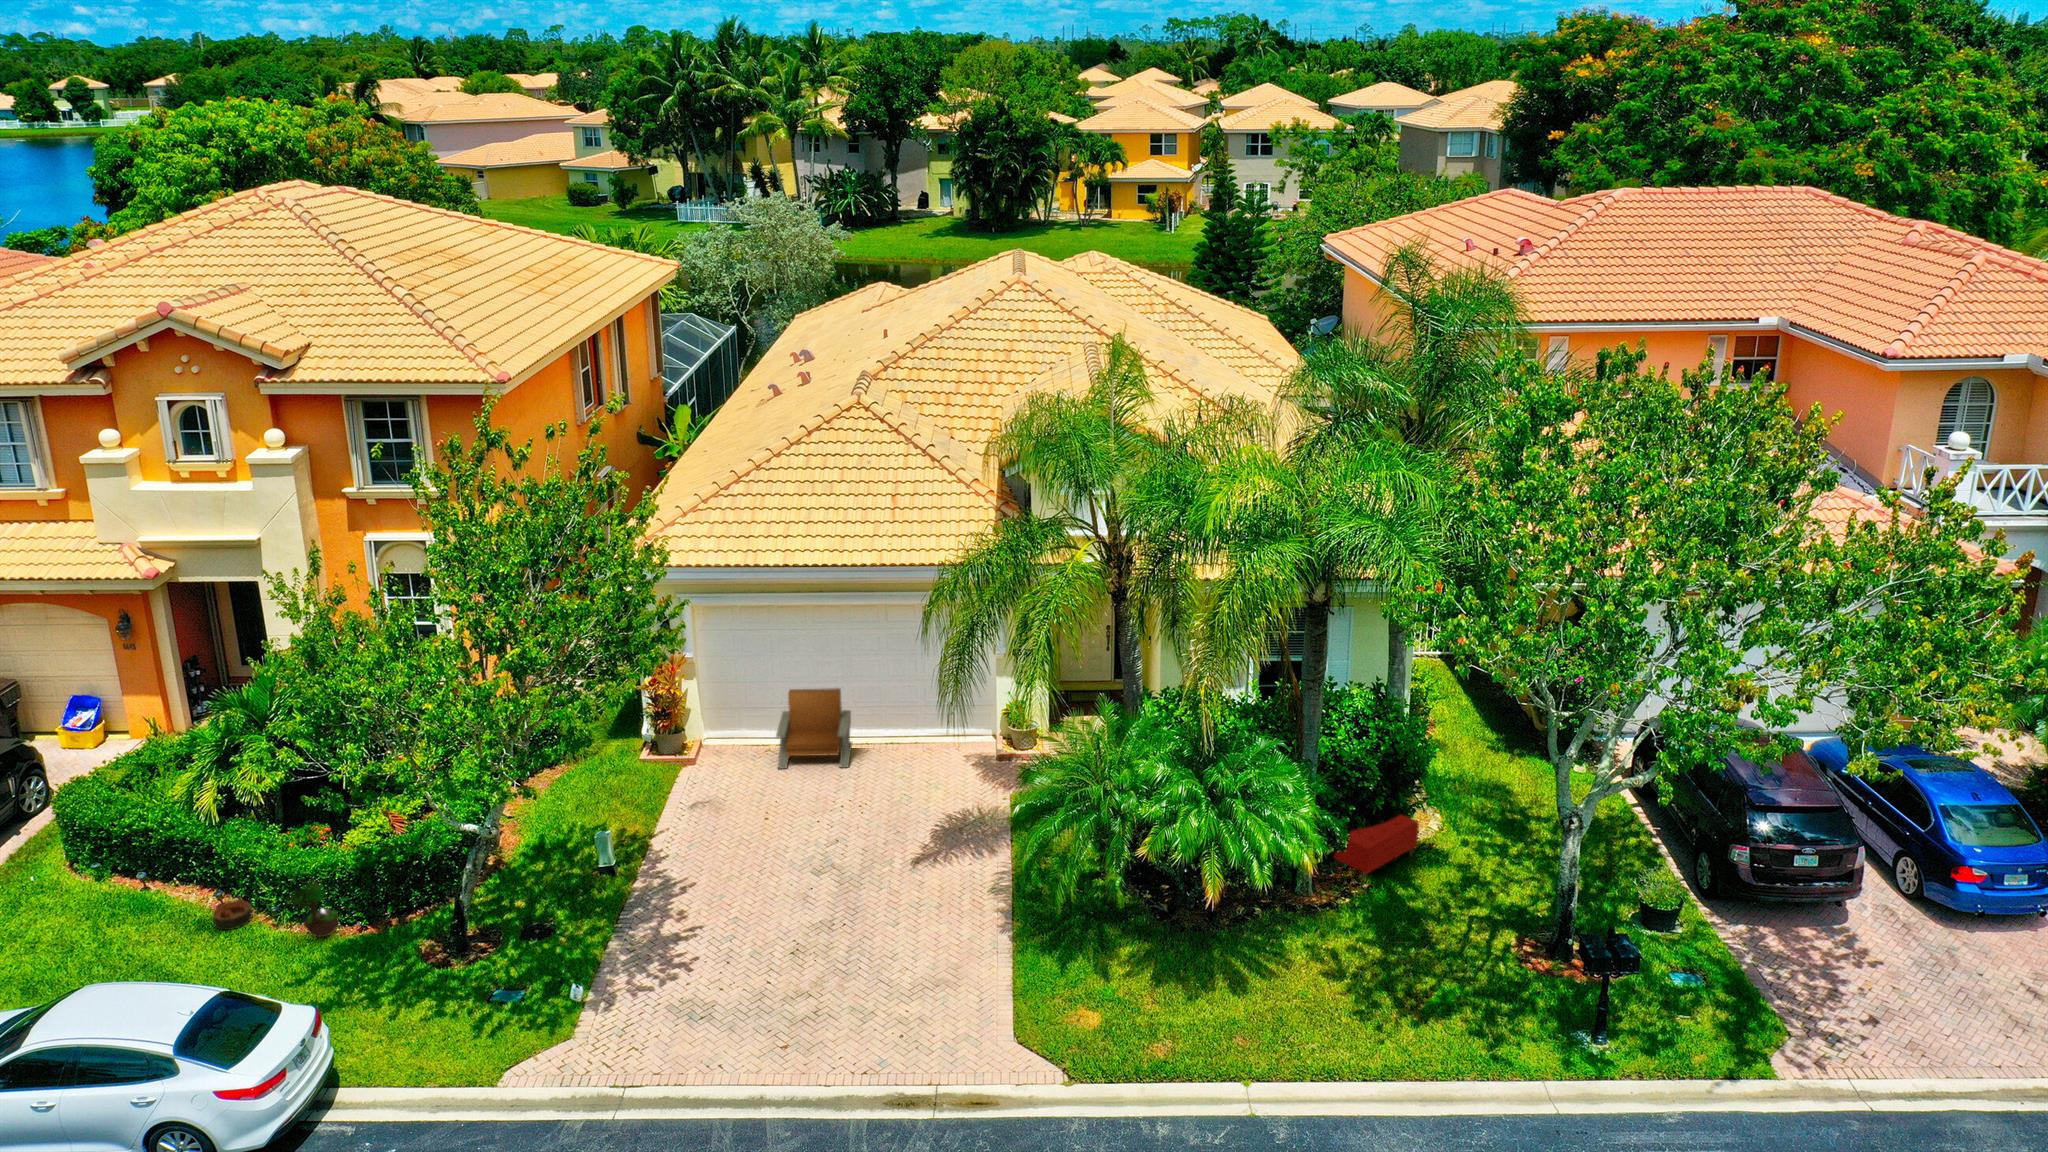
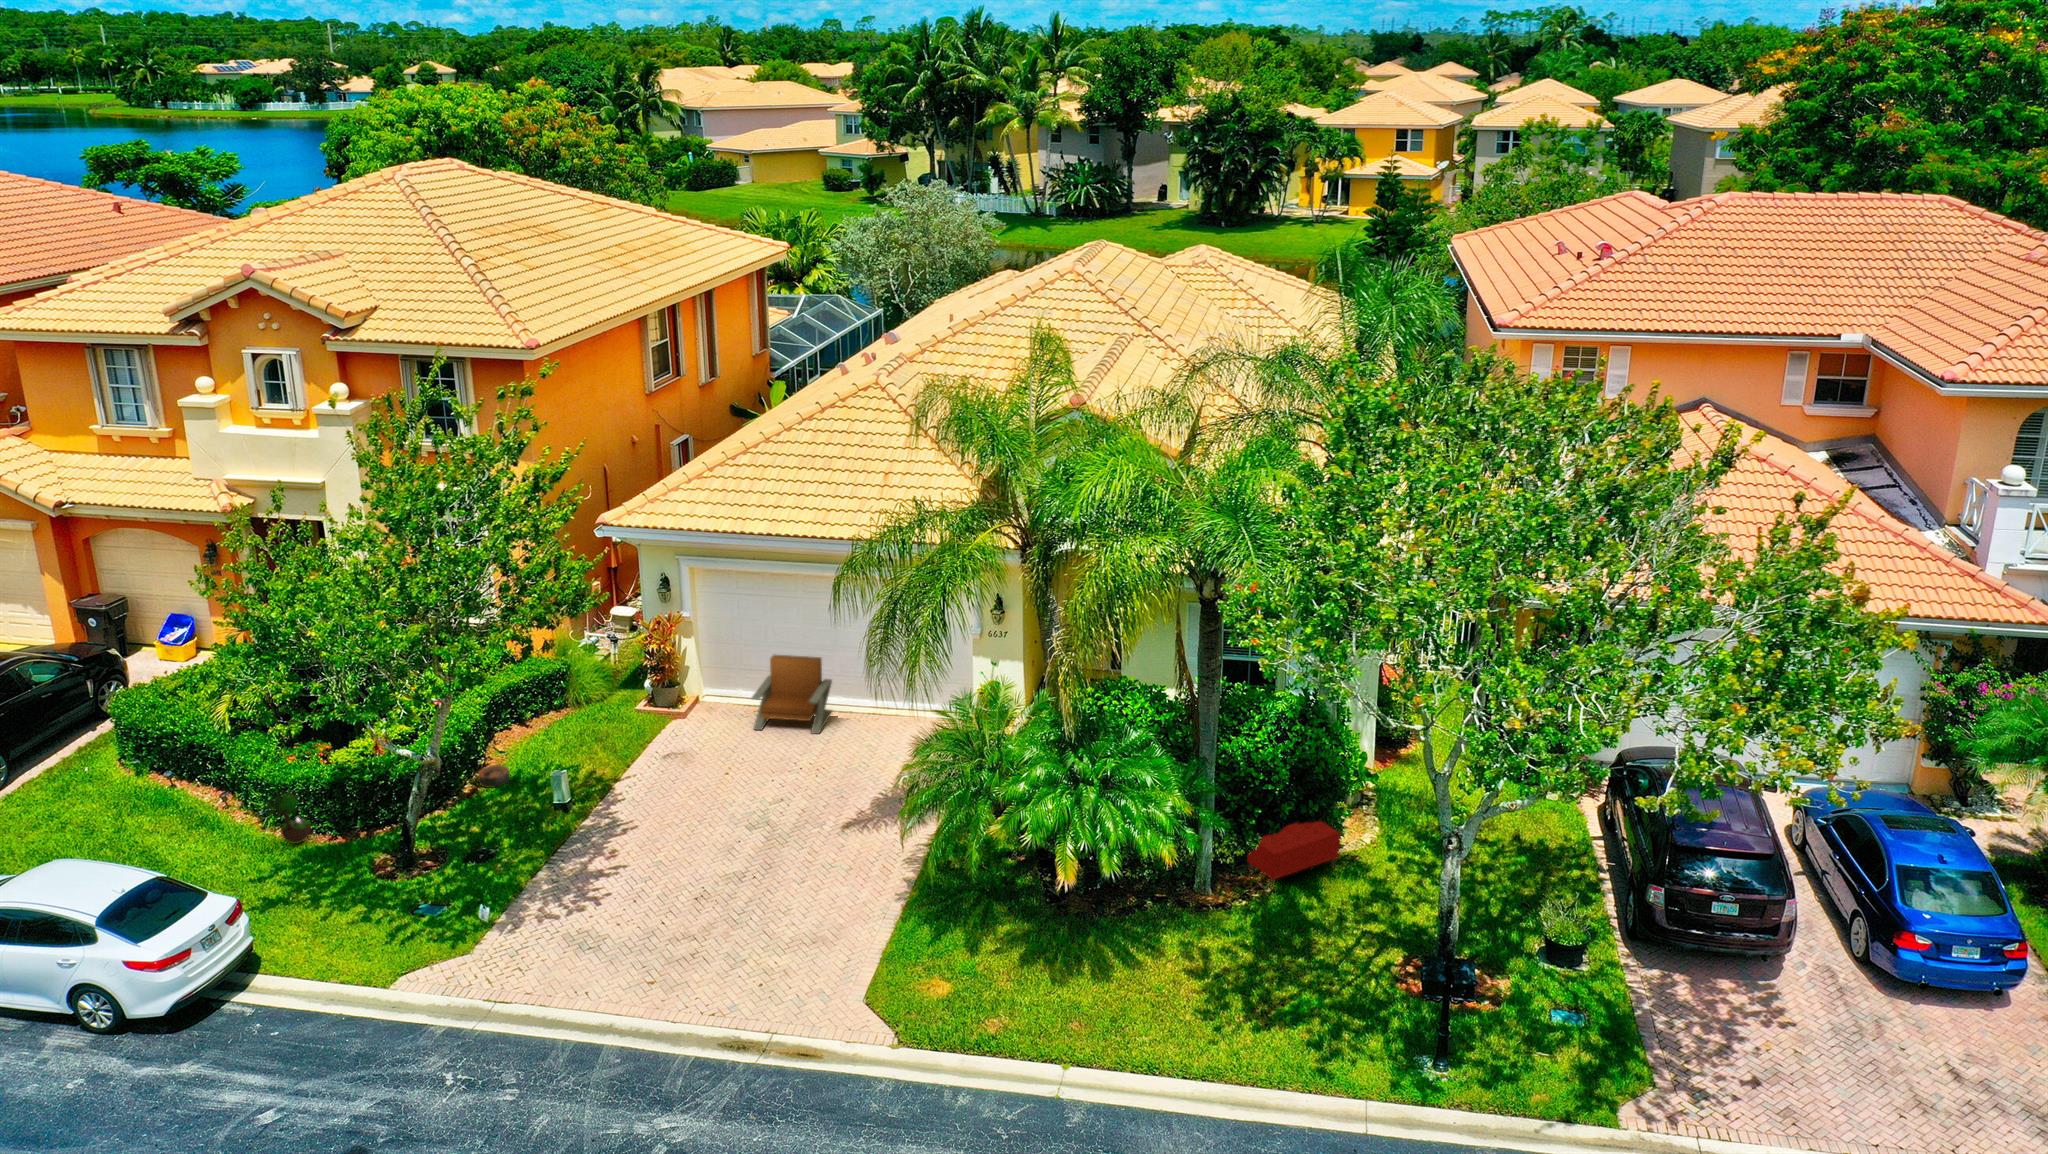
basket: present [212,900,252,930] -> present [478,765,510,788]

